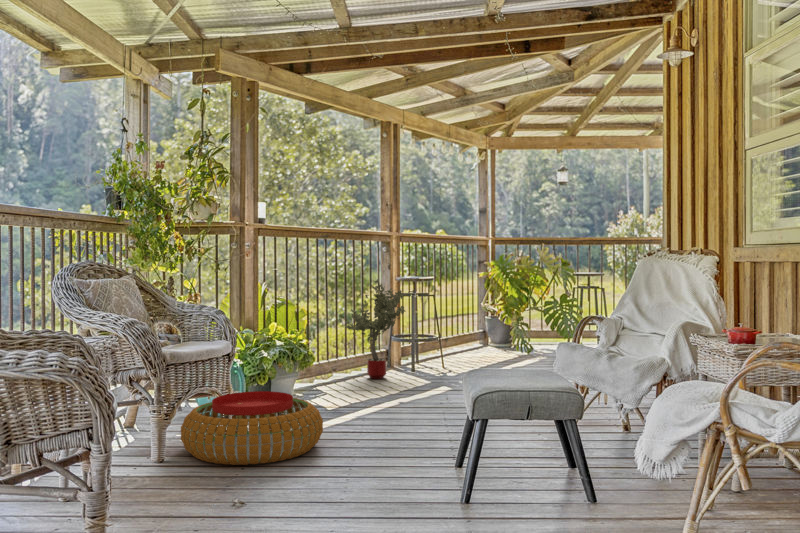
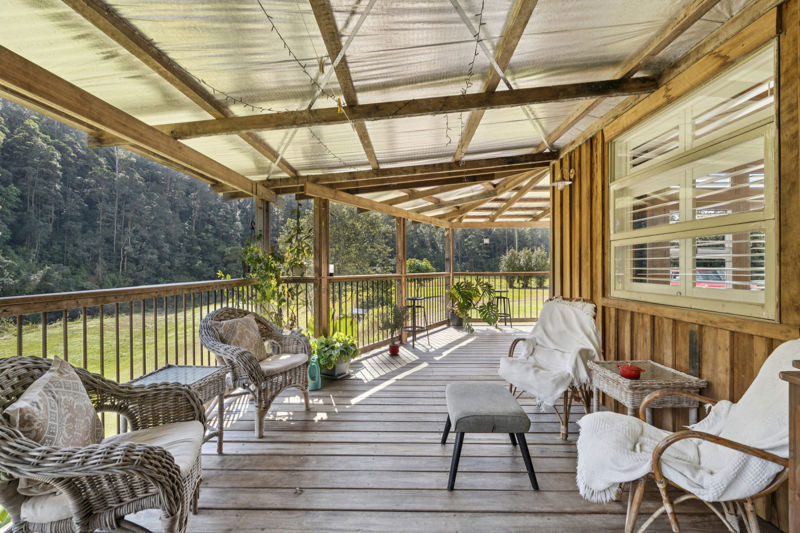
pouf: present [181,391,323,465] -> none [272,386,360,446]

